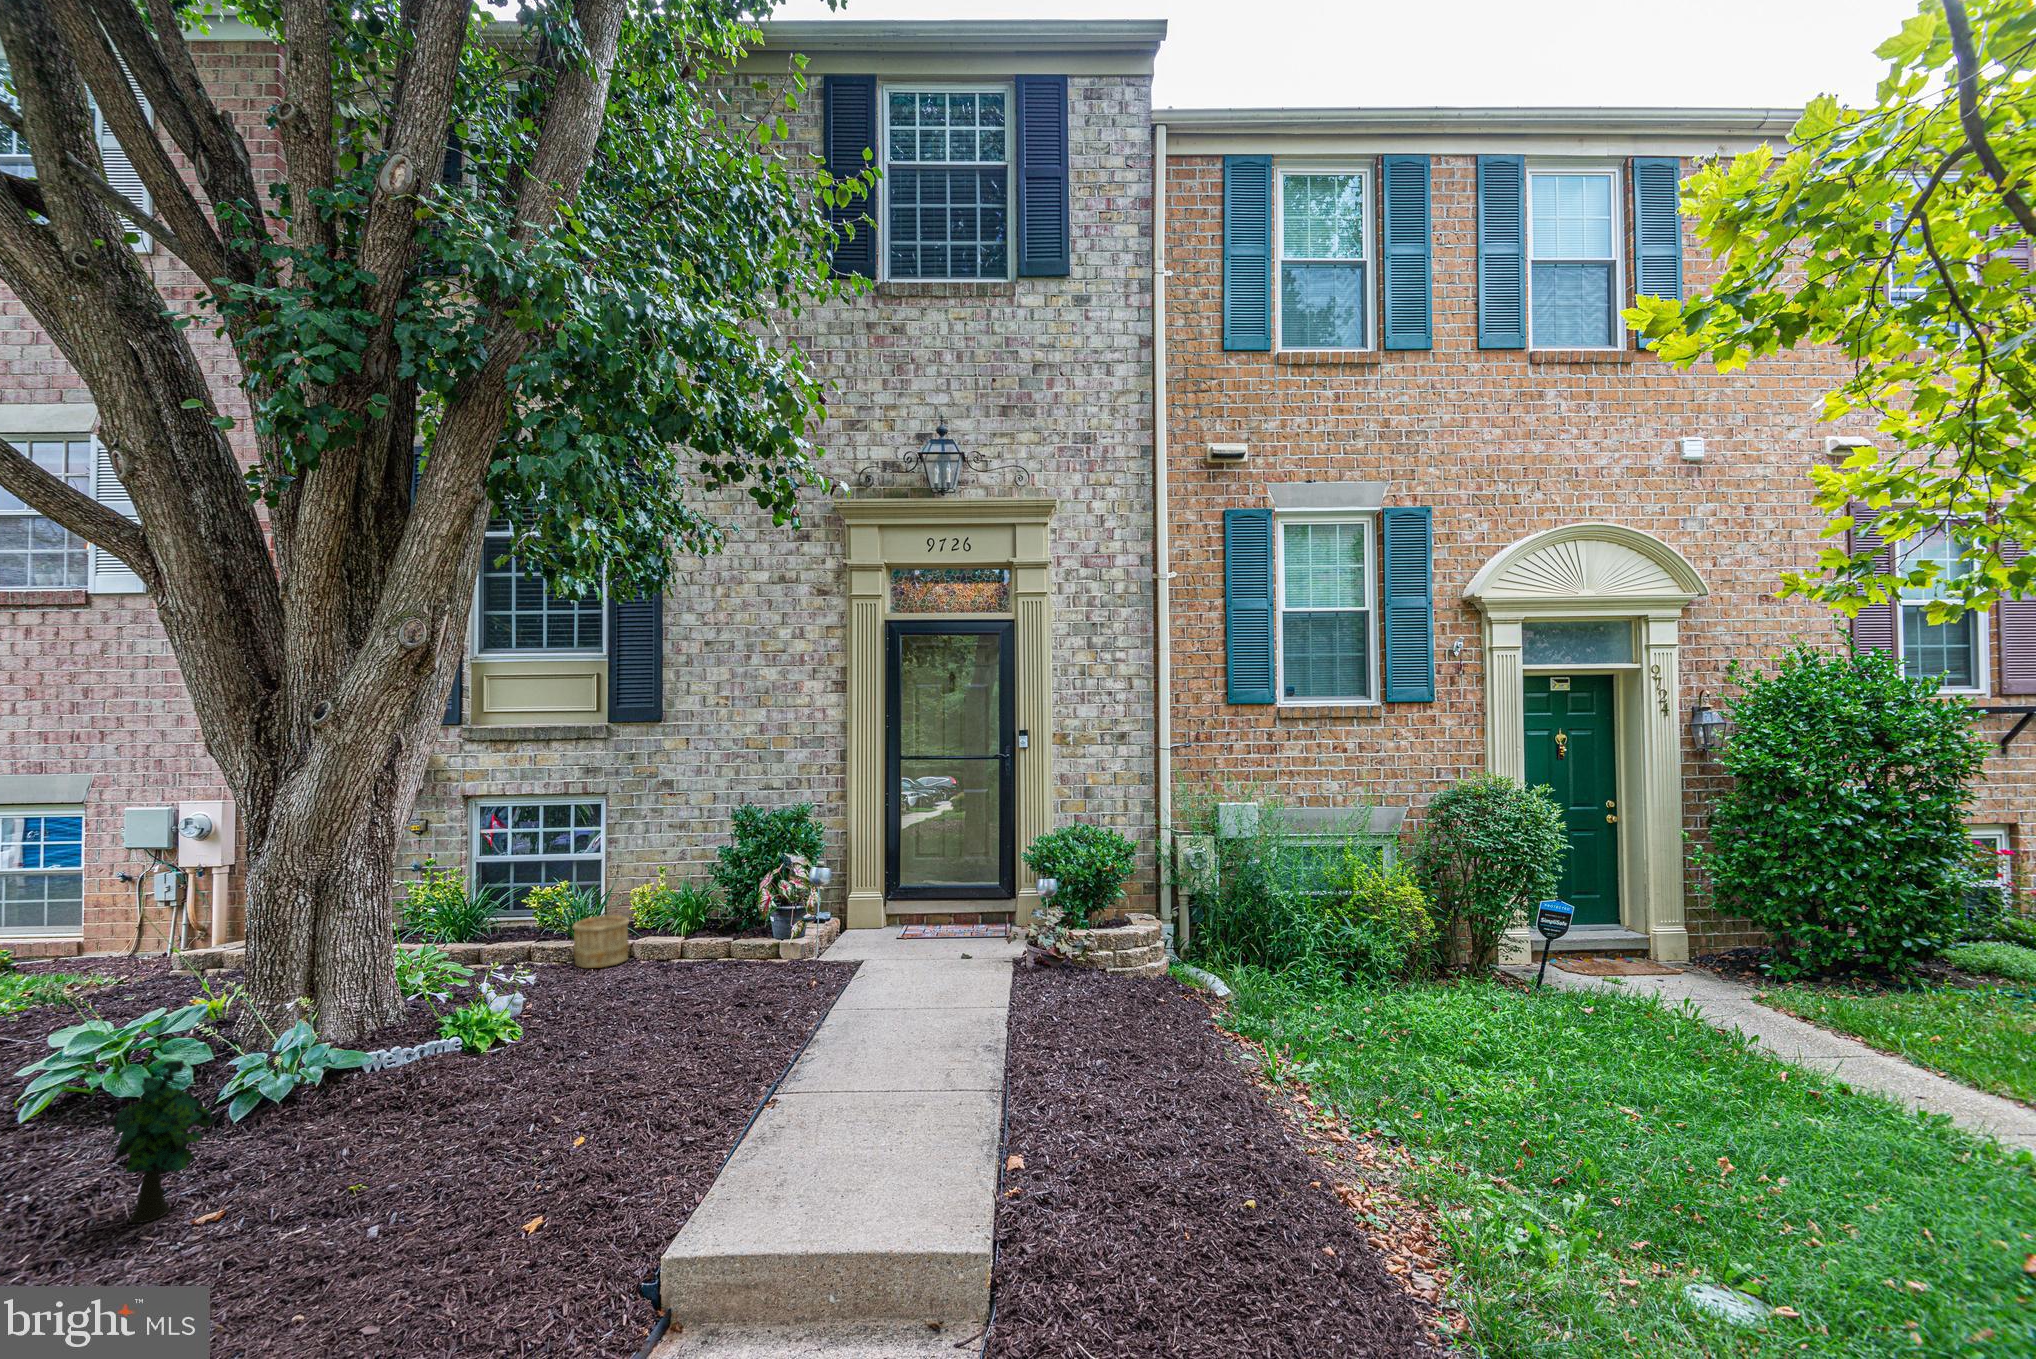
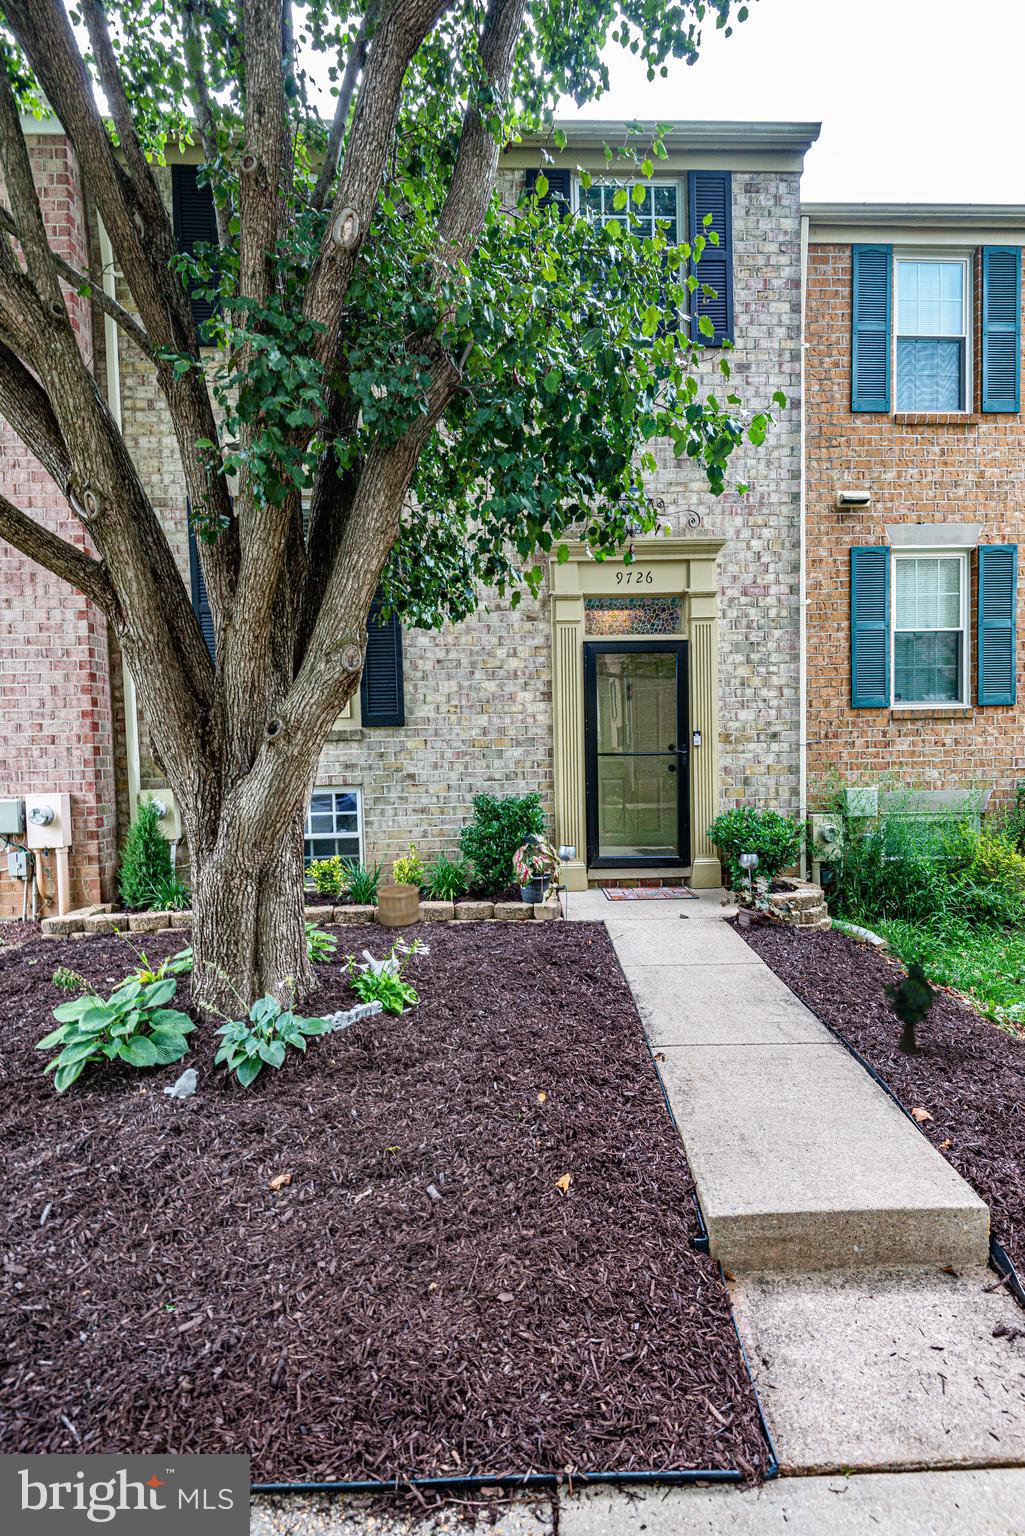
decorative plant: present [102,1060,216,1224] -> present [880,954,942,1053]

